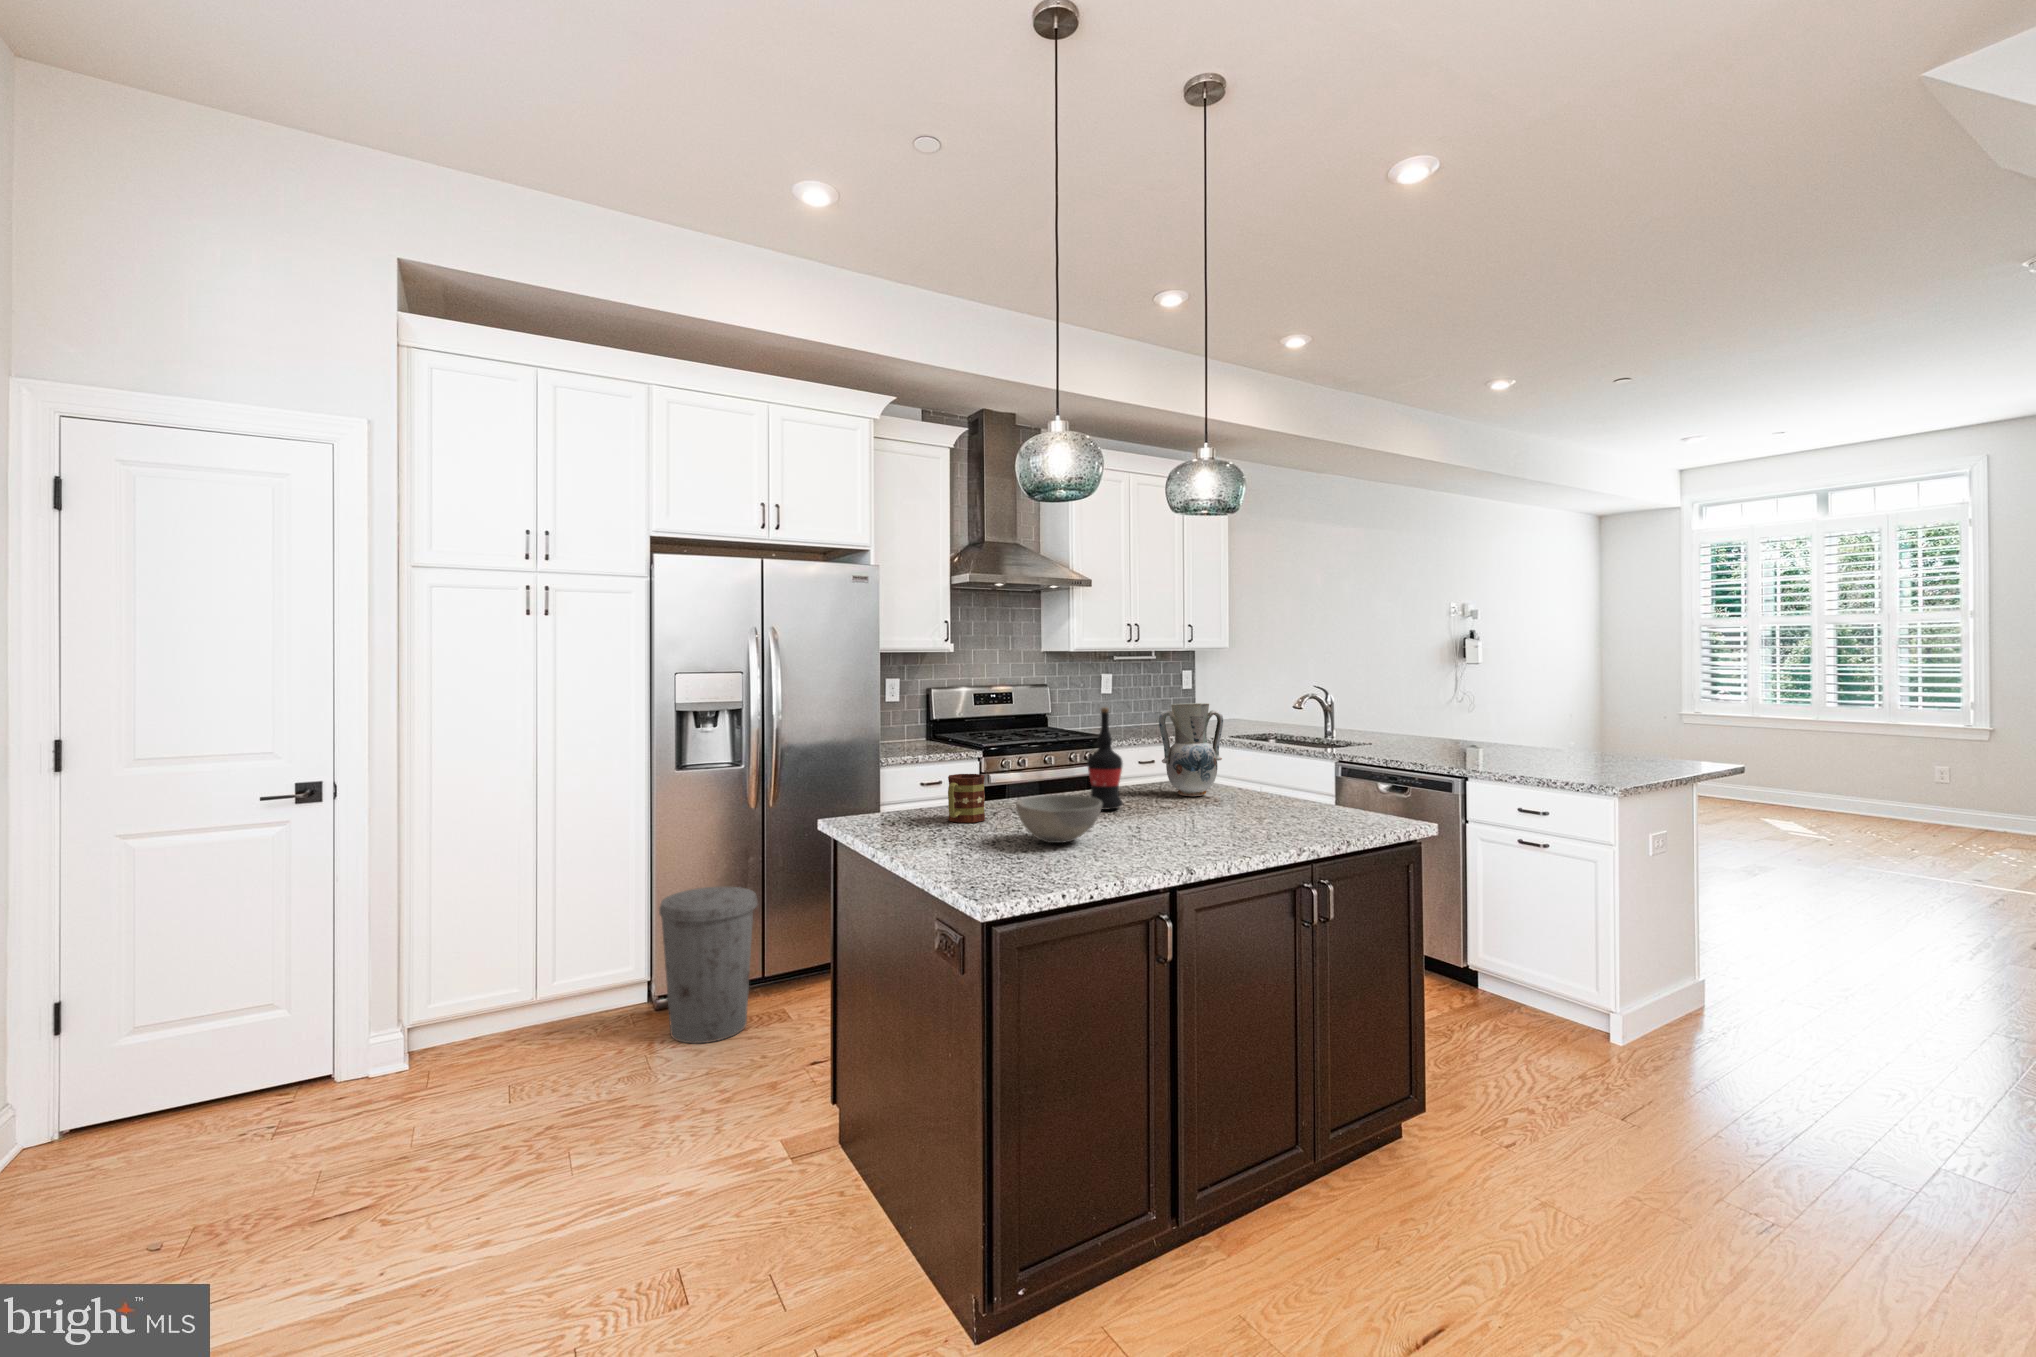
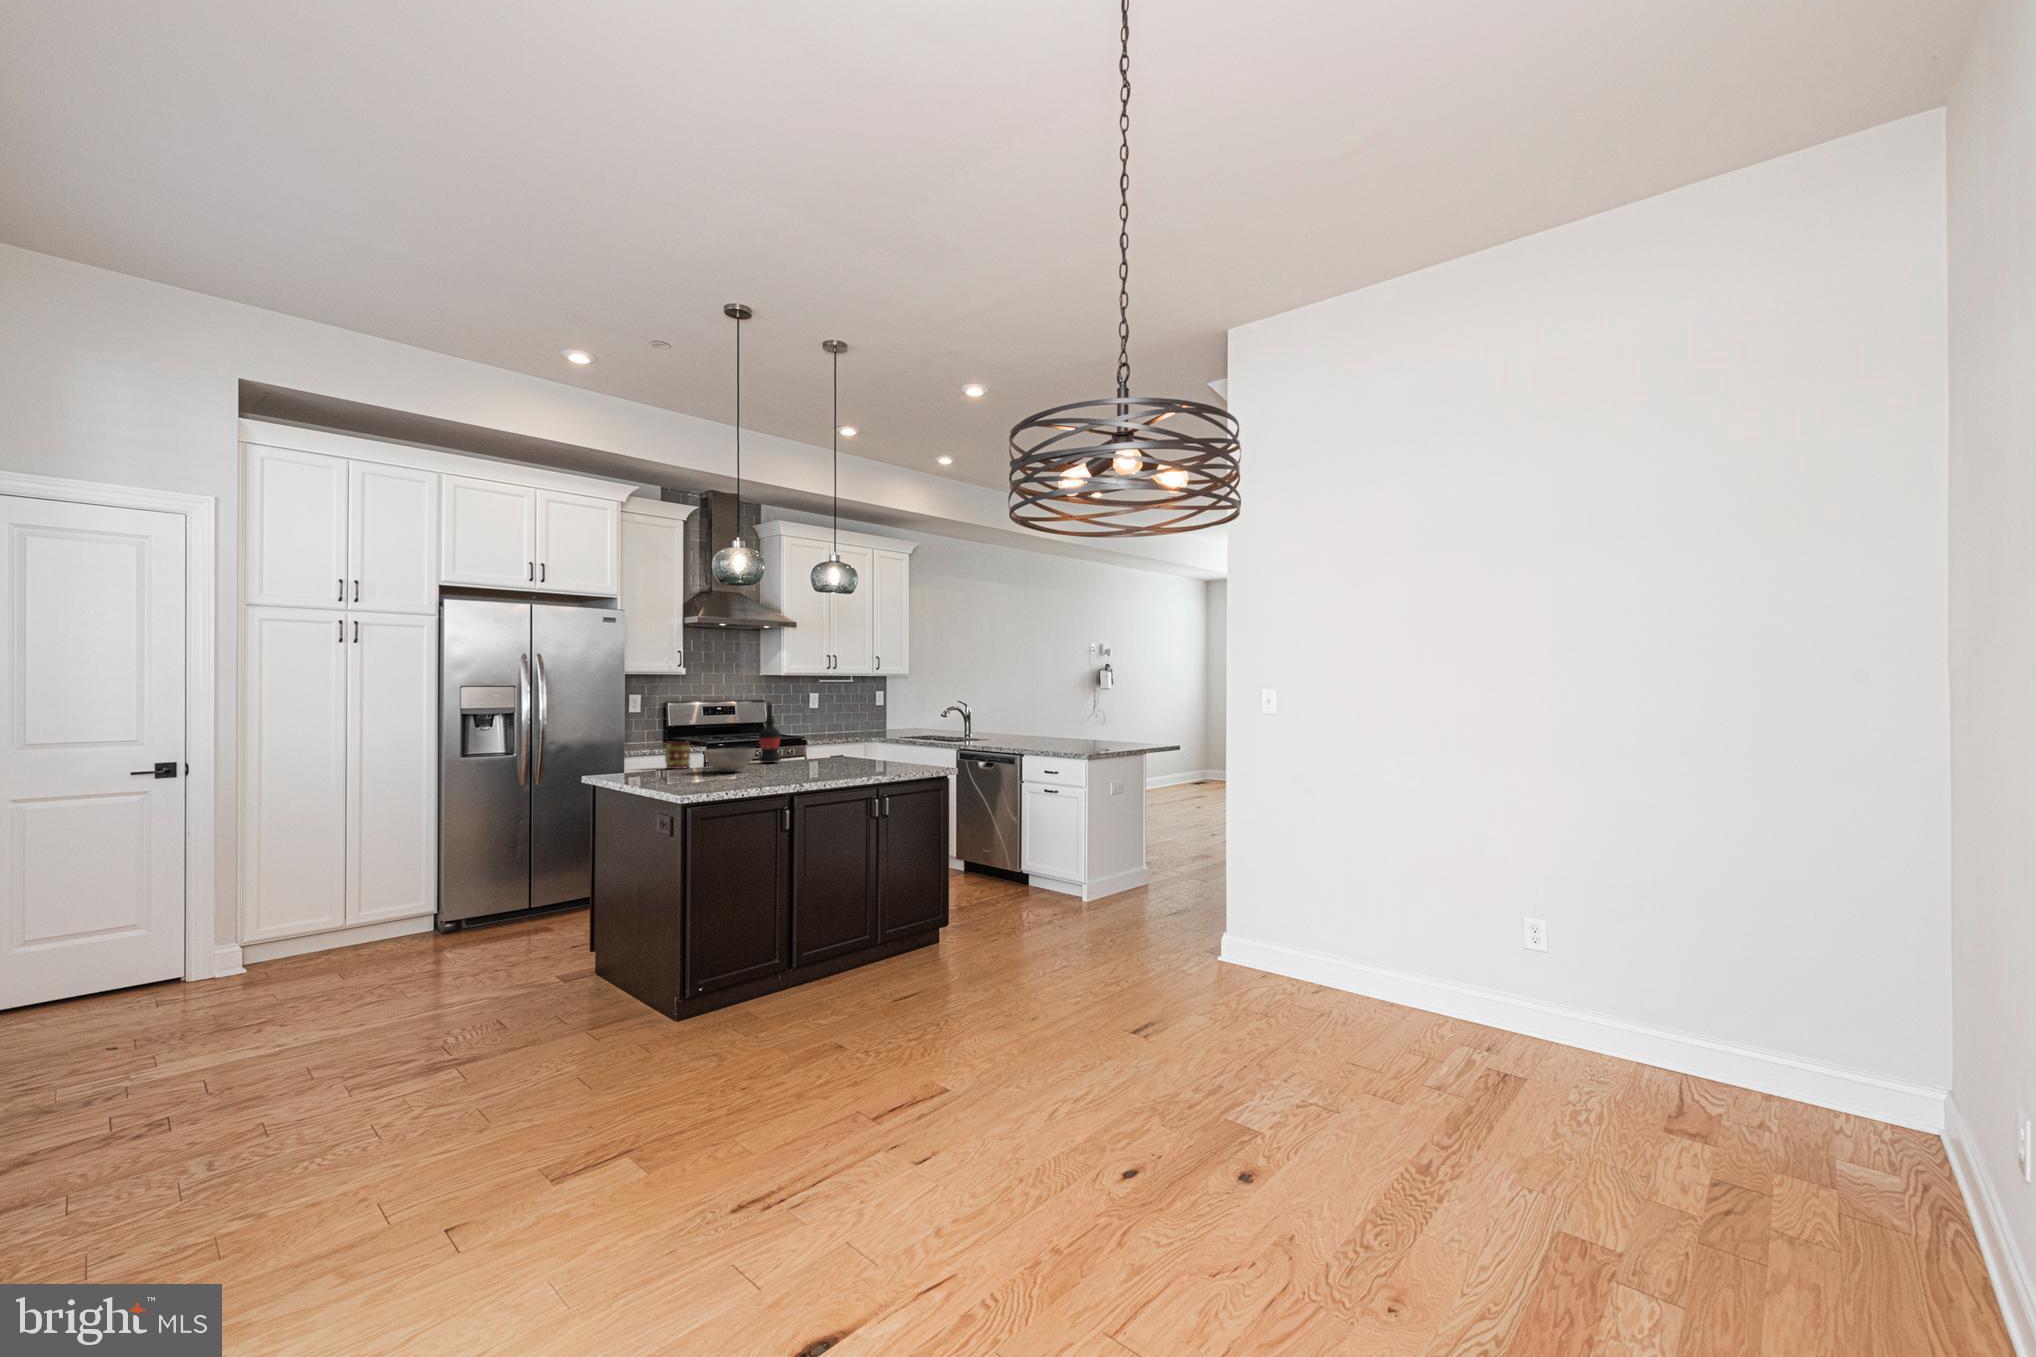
vase: present [1159,703,1223,796] -> none [811,701,852,758]
trash can: present [659,886,758,1043] -> none [448,840,527,948]

